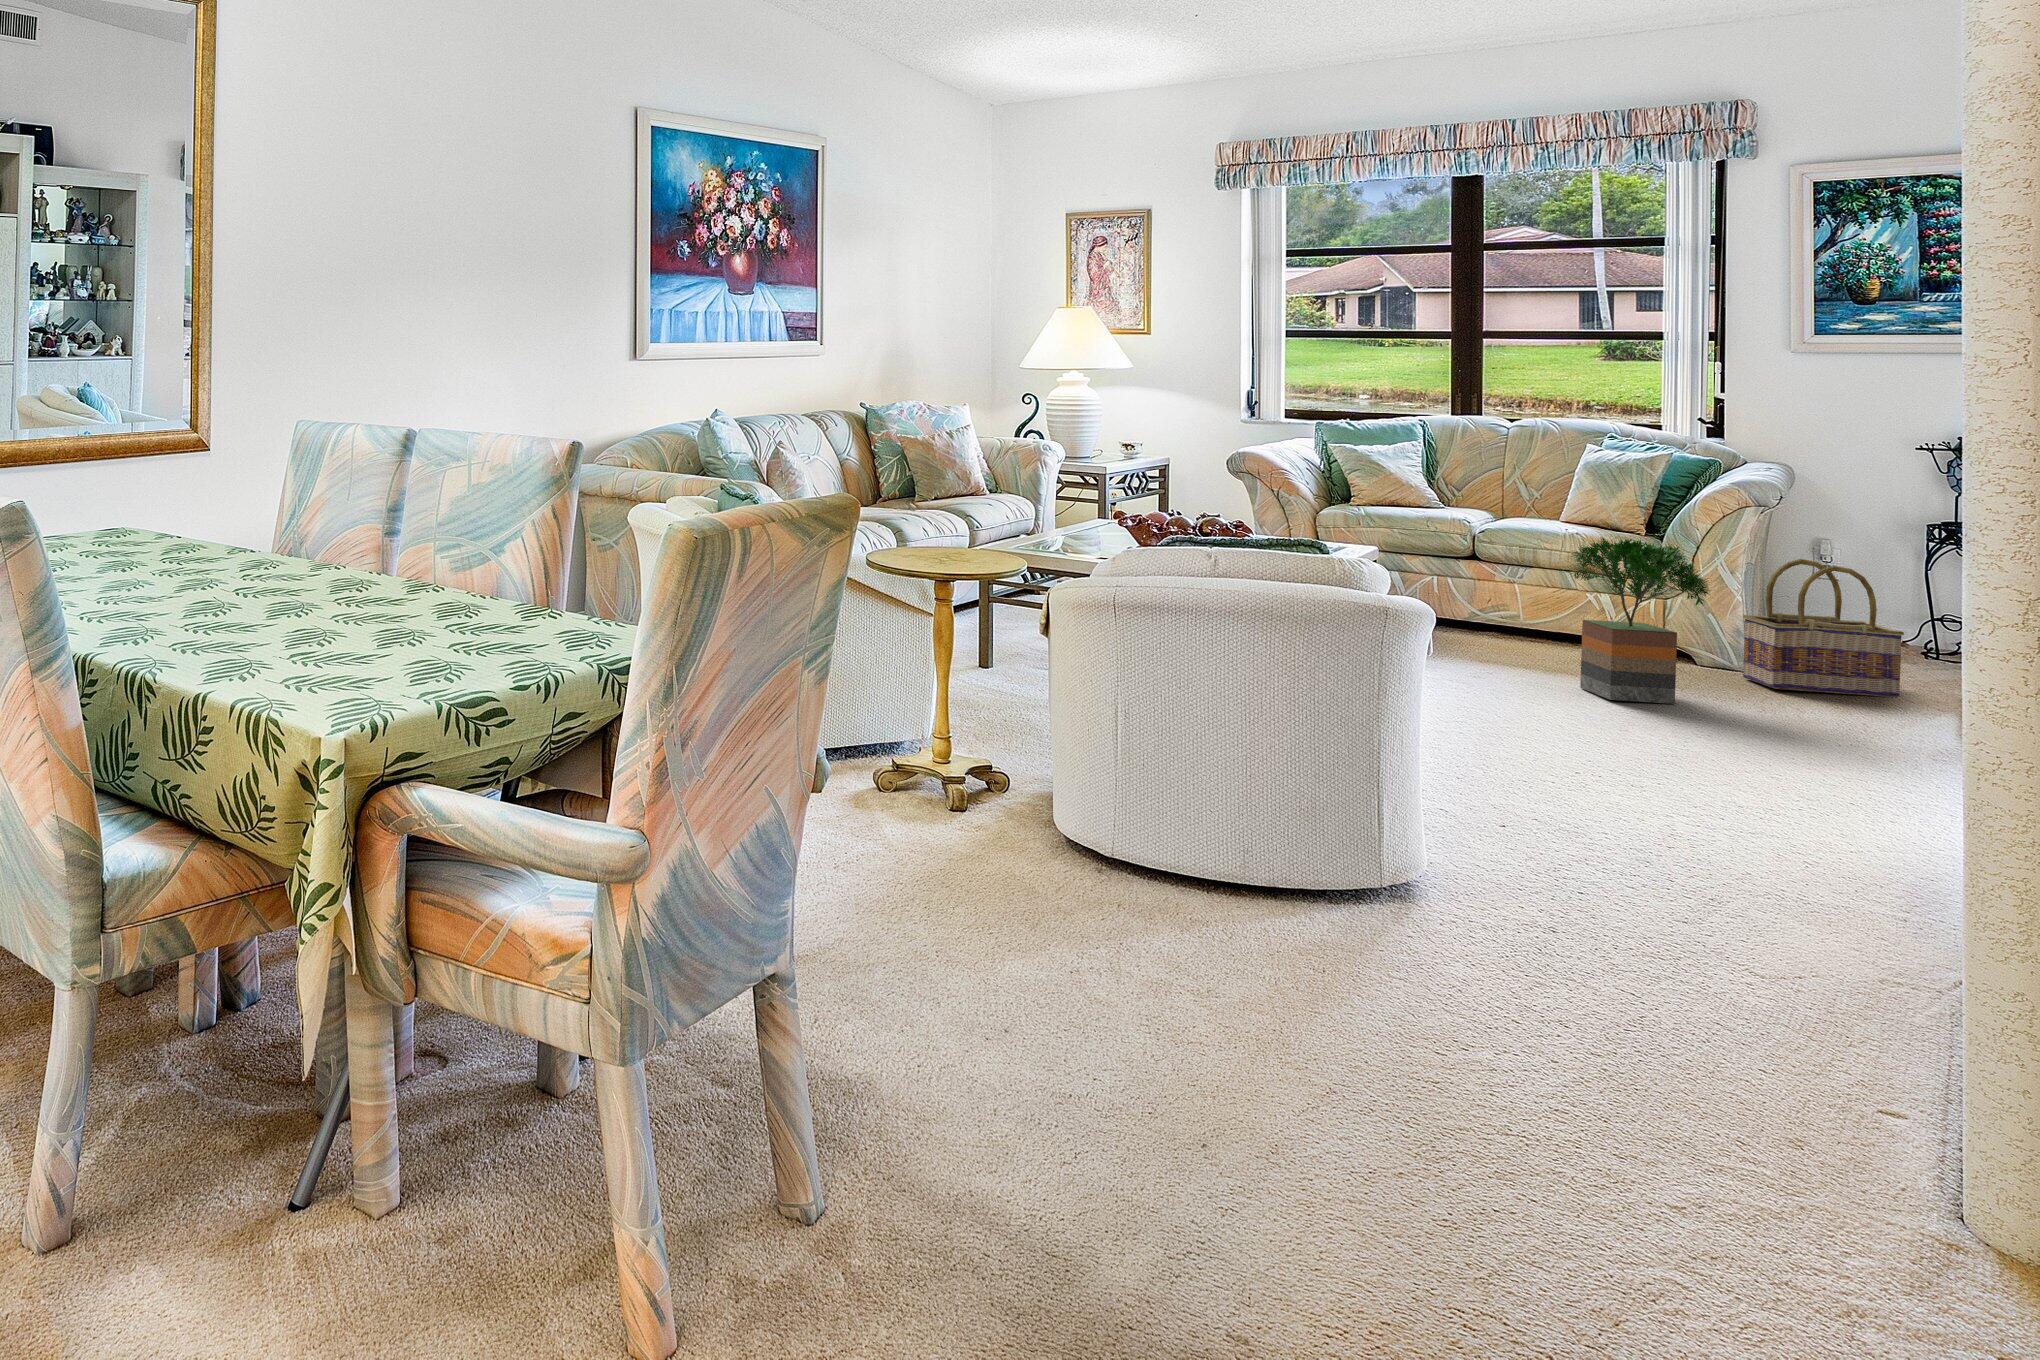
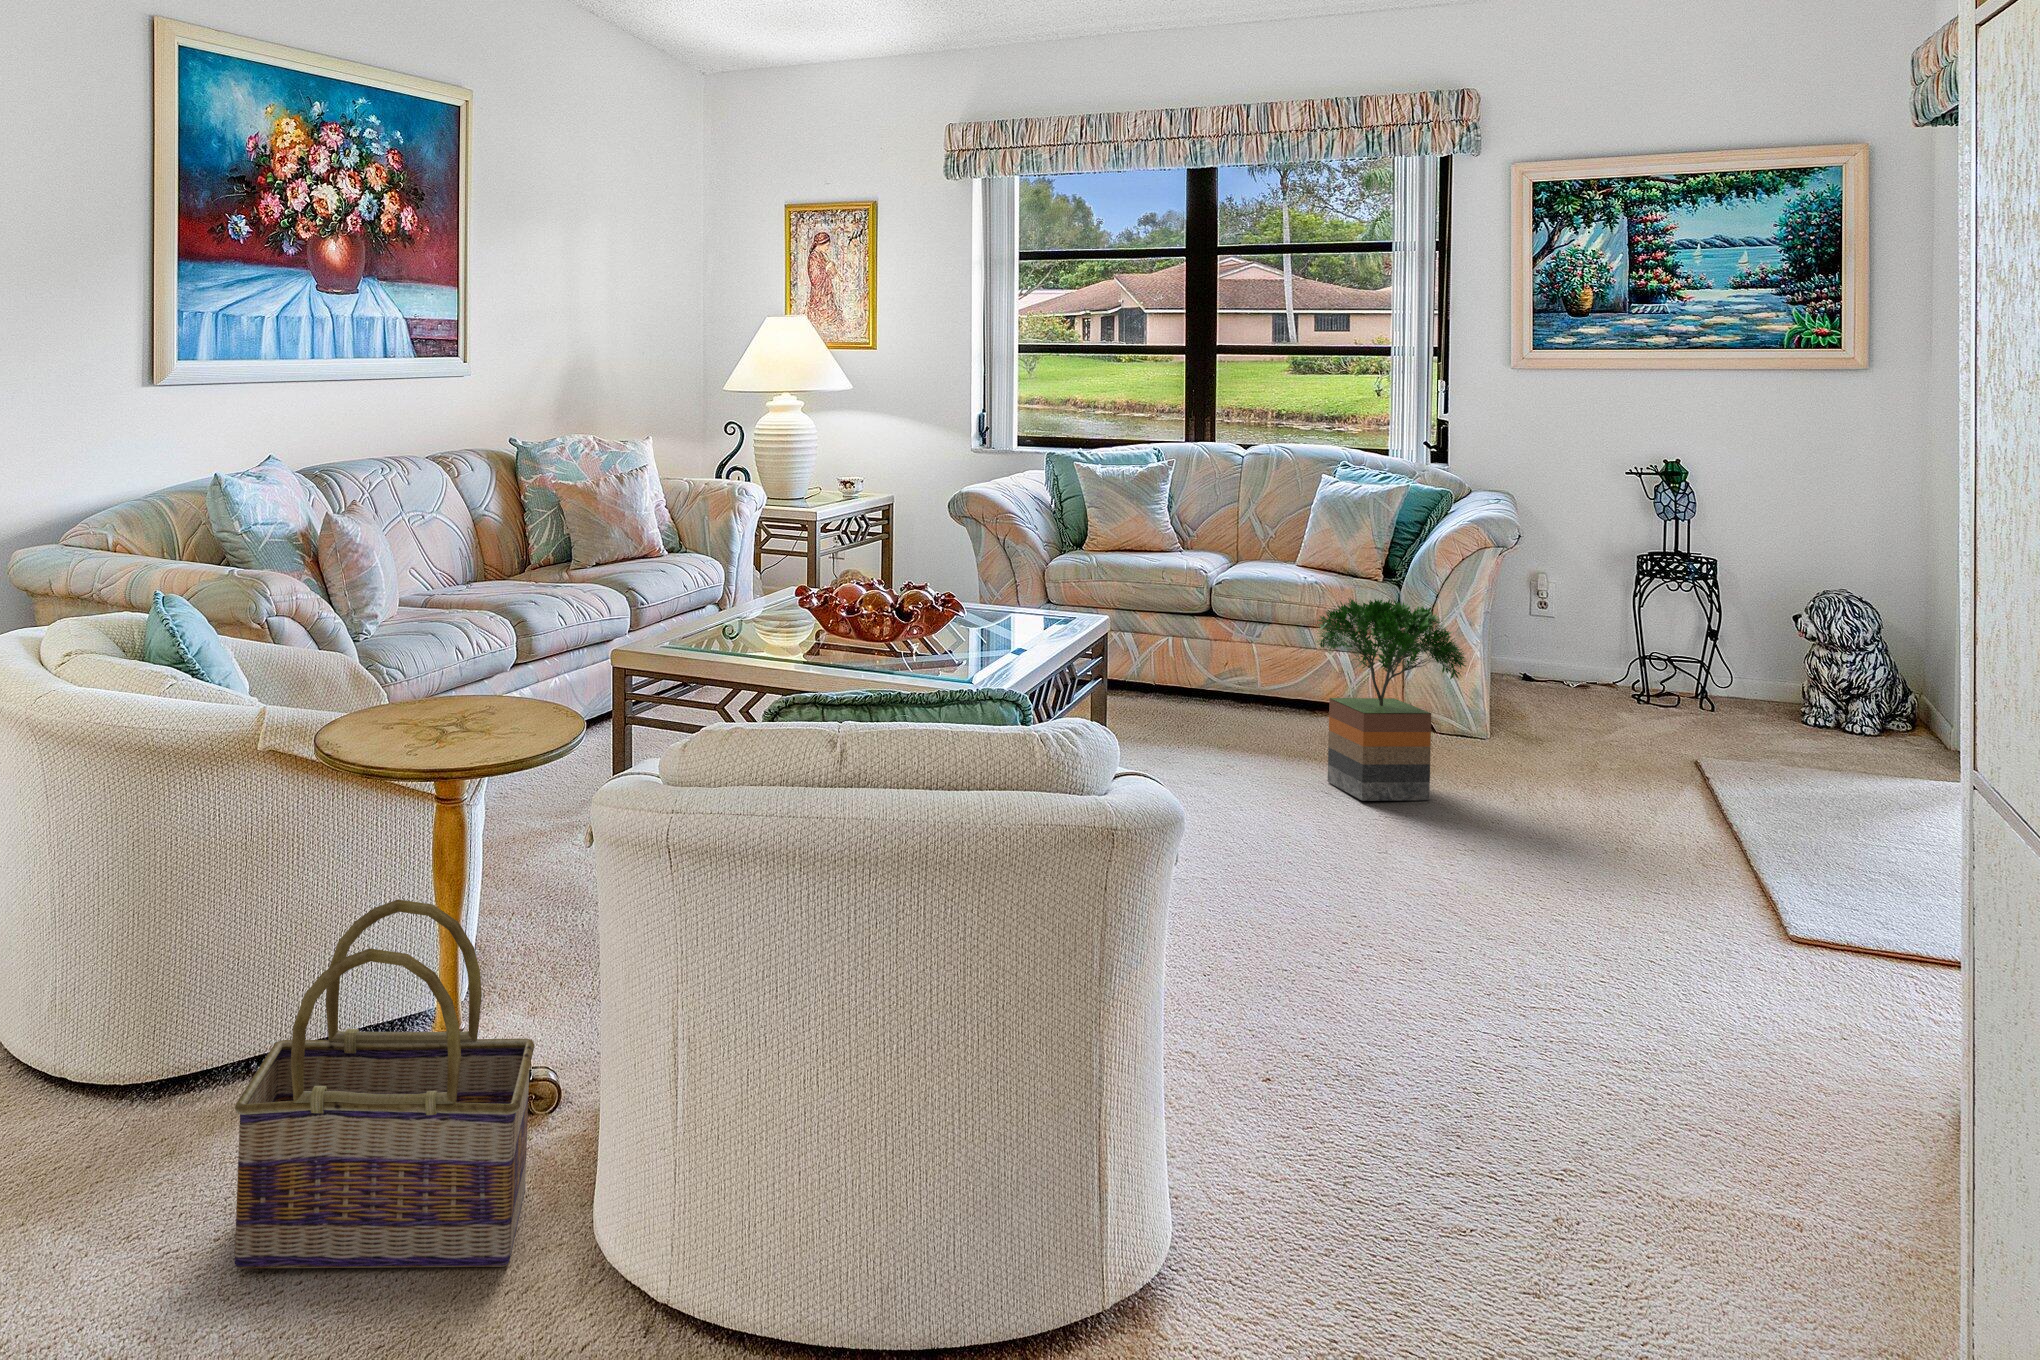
basket: present [1743,559,1904,697] -> present [235,899,535,1268]

